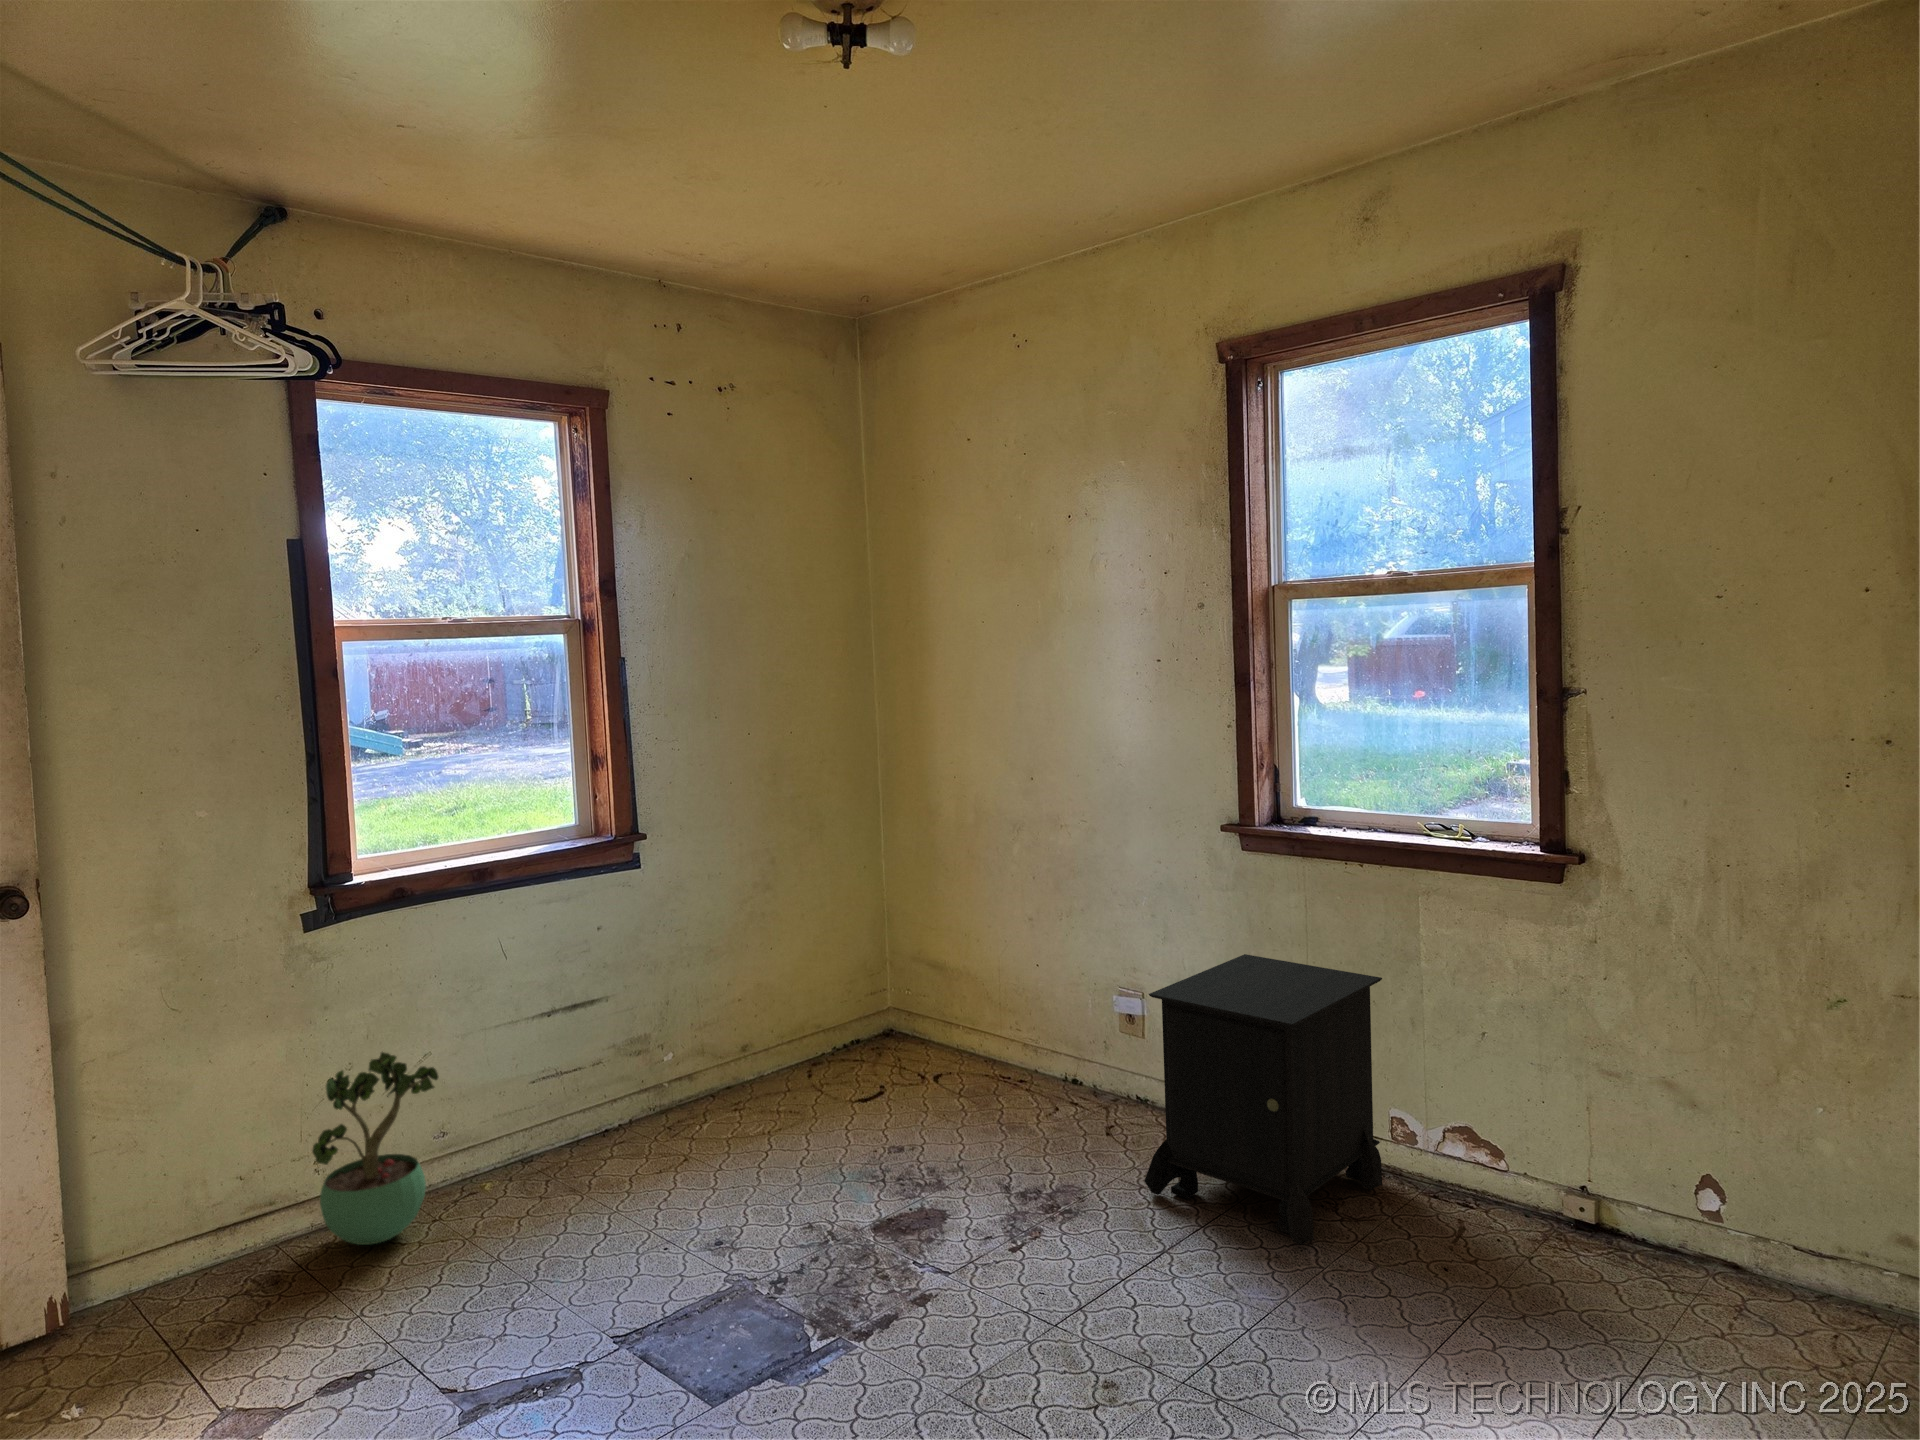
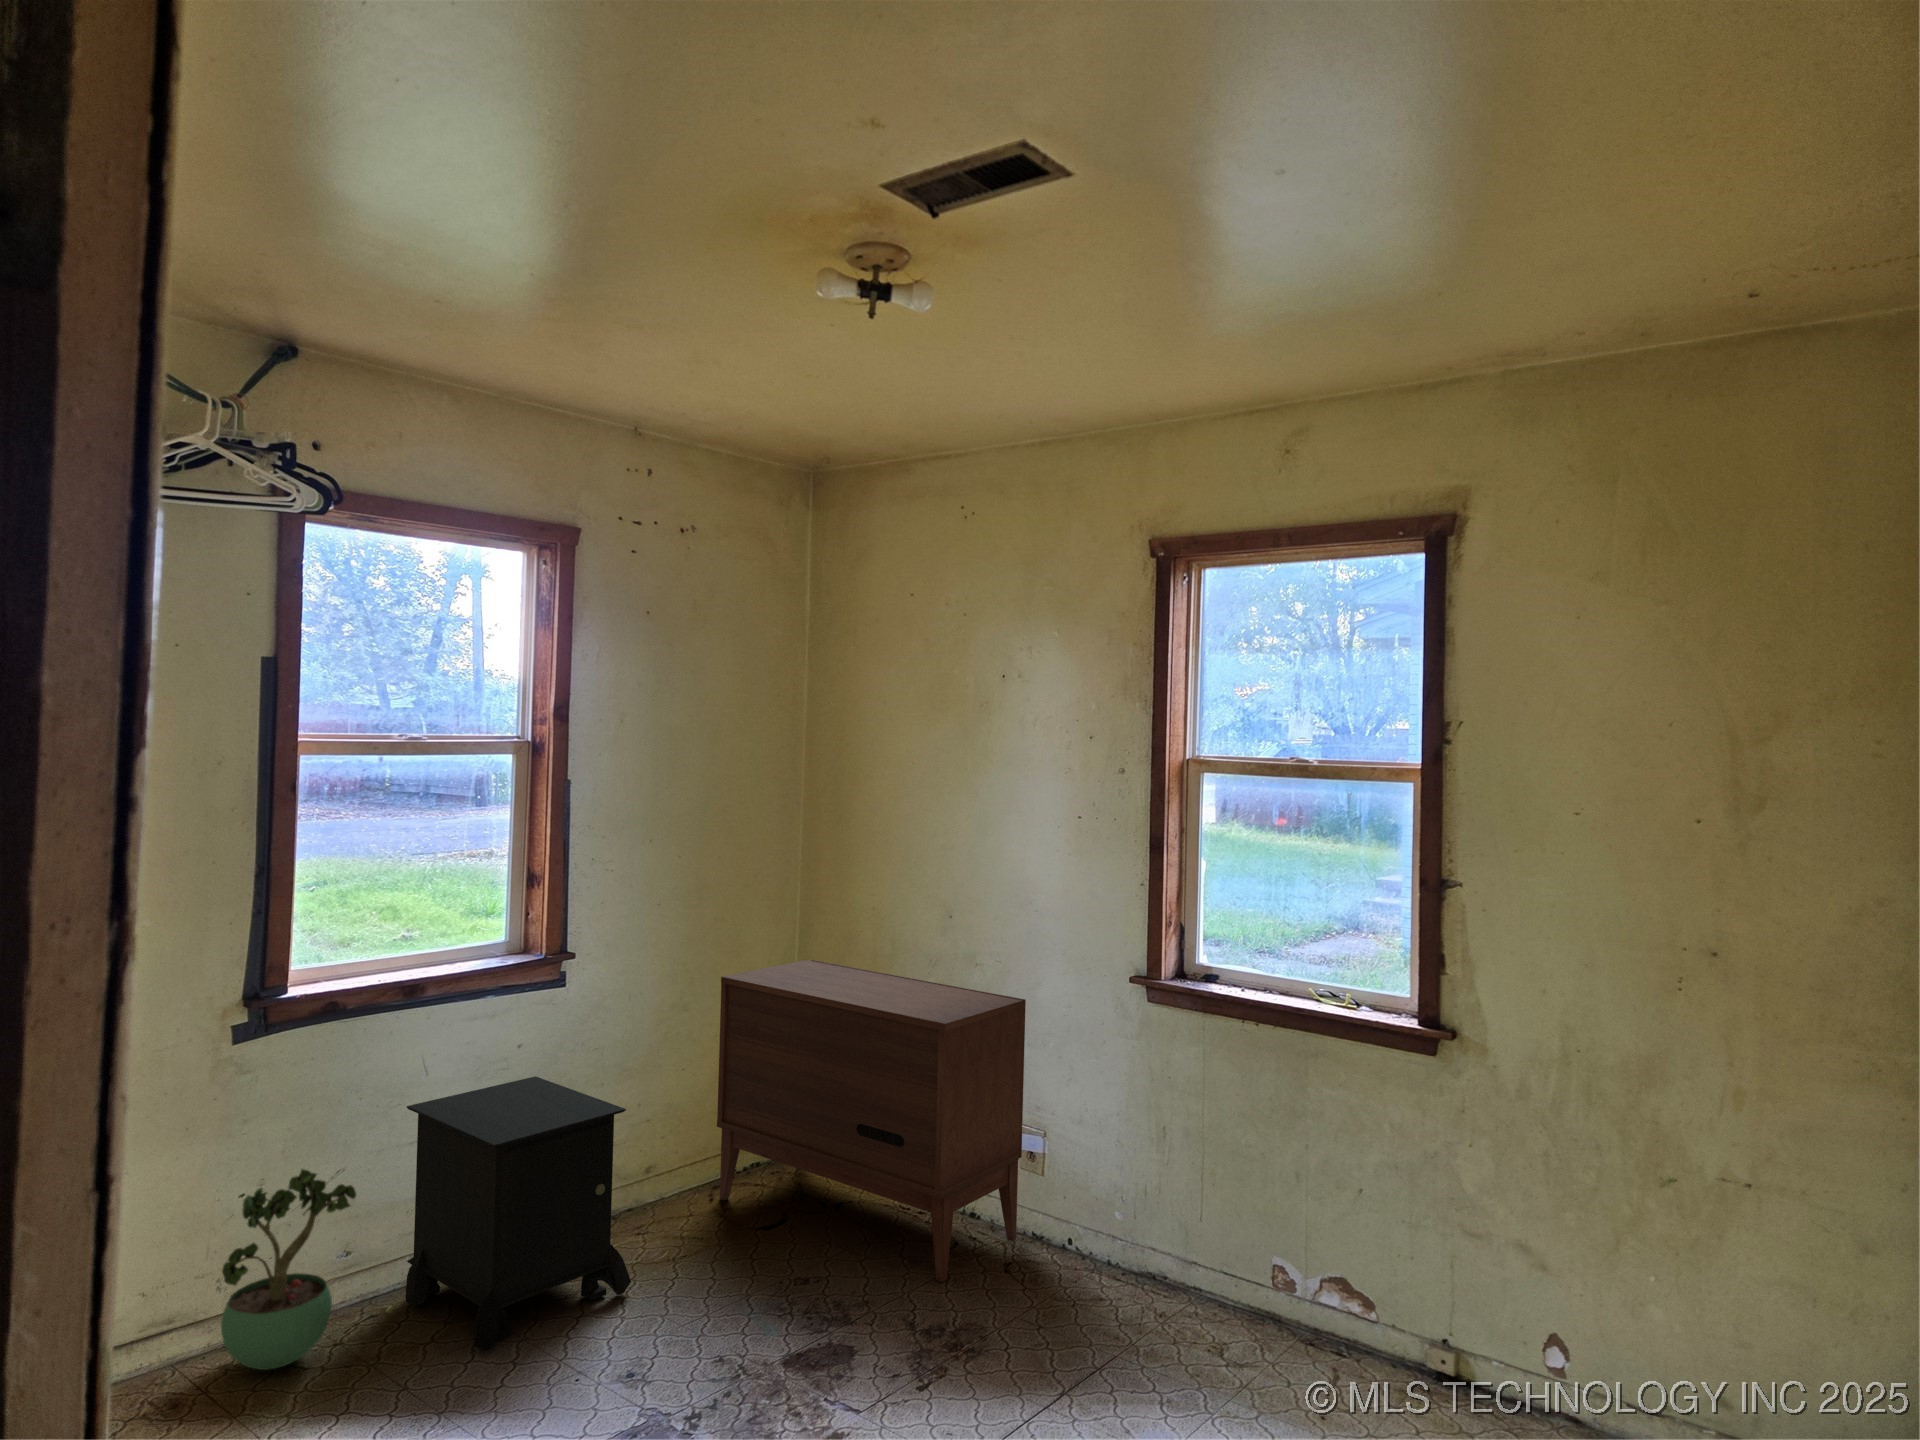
dresser: none [797,833,1119,1148] -> present [717,960,1026,1282]
nightstand: present [1144,954,1382,1245] -> present [406,1076,631,1351]

